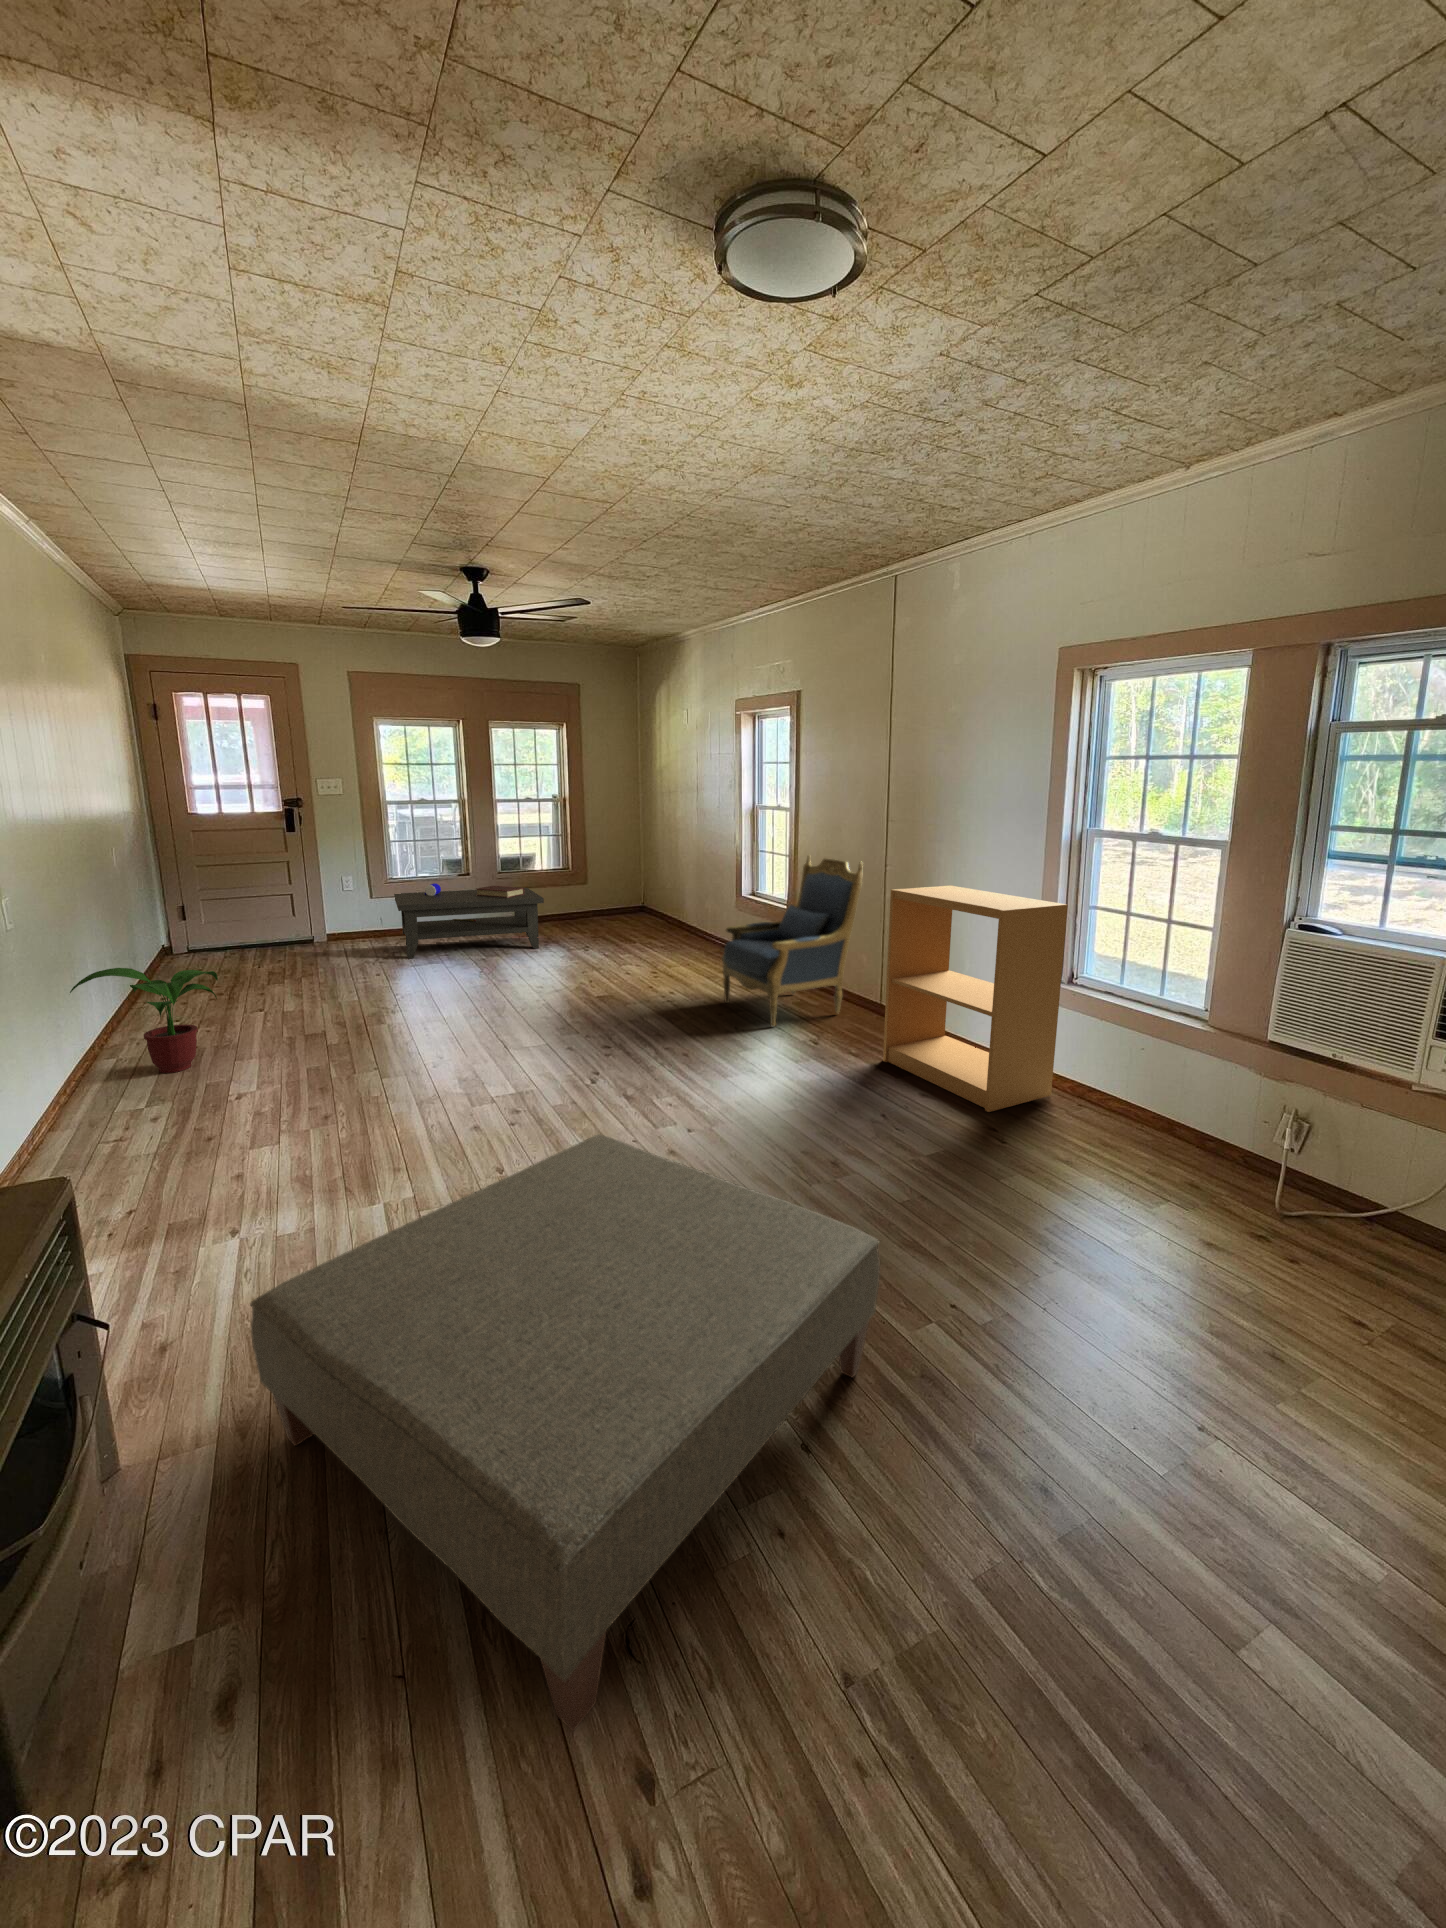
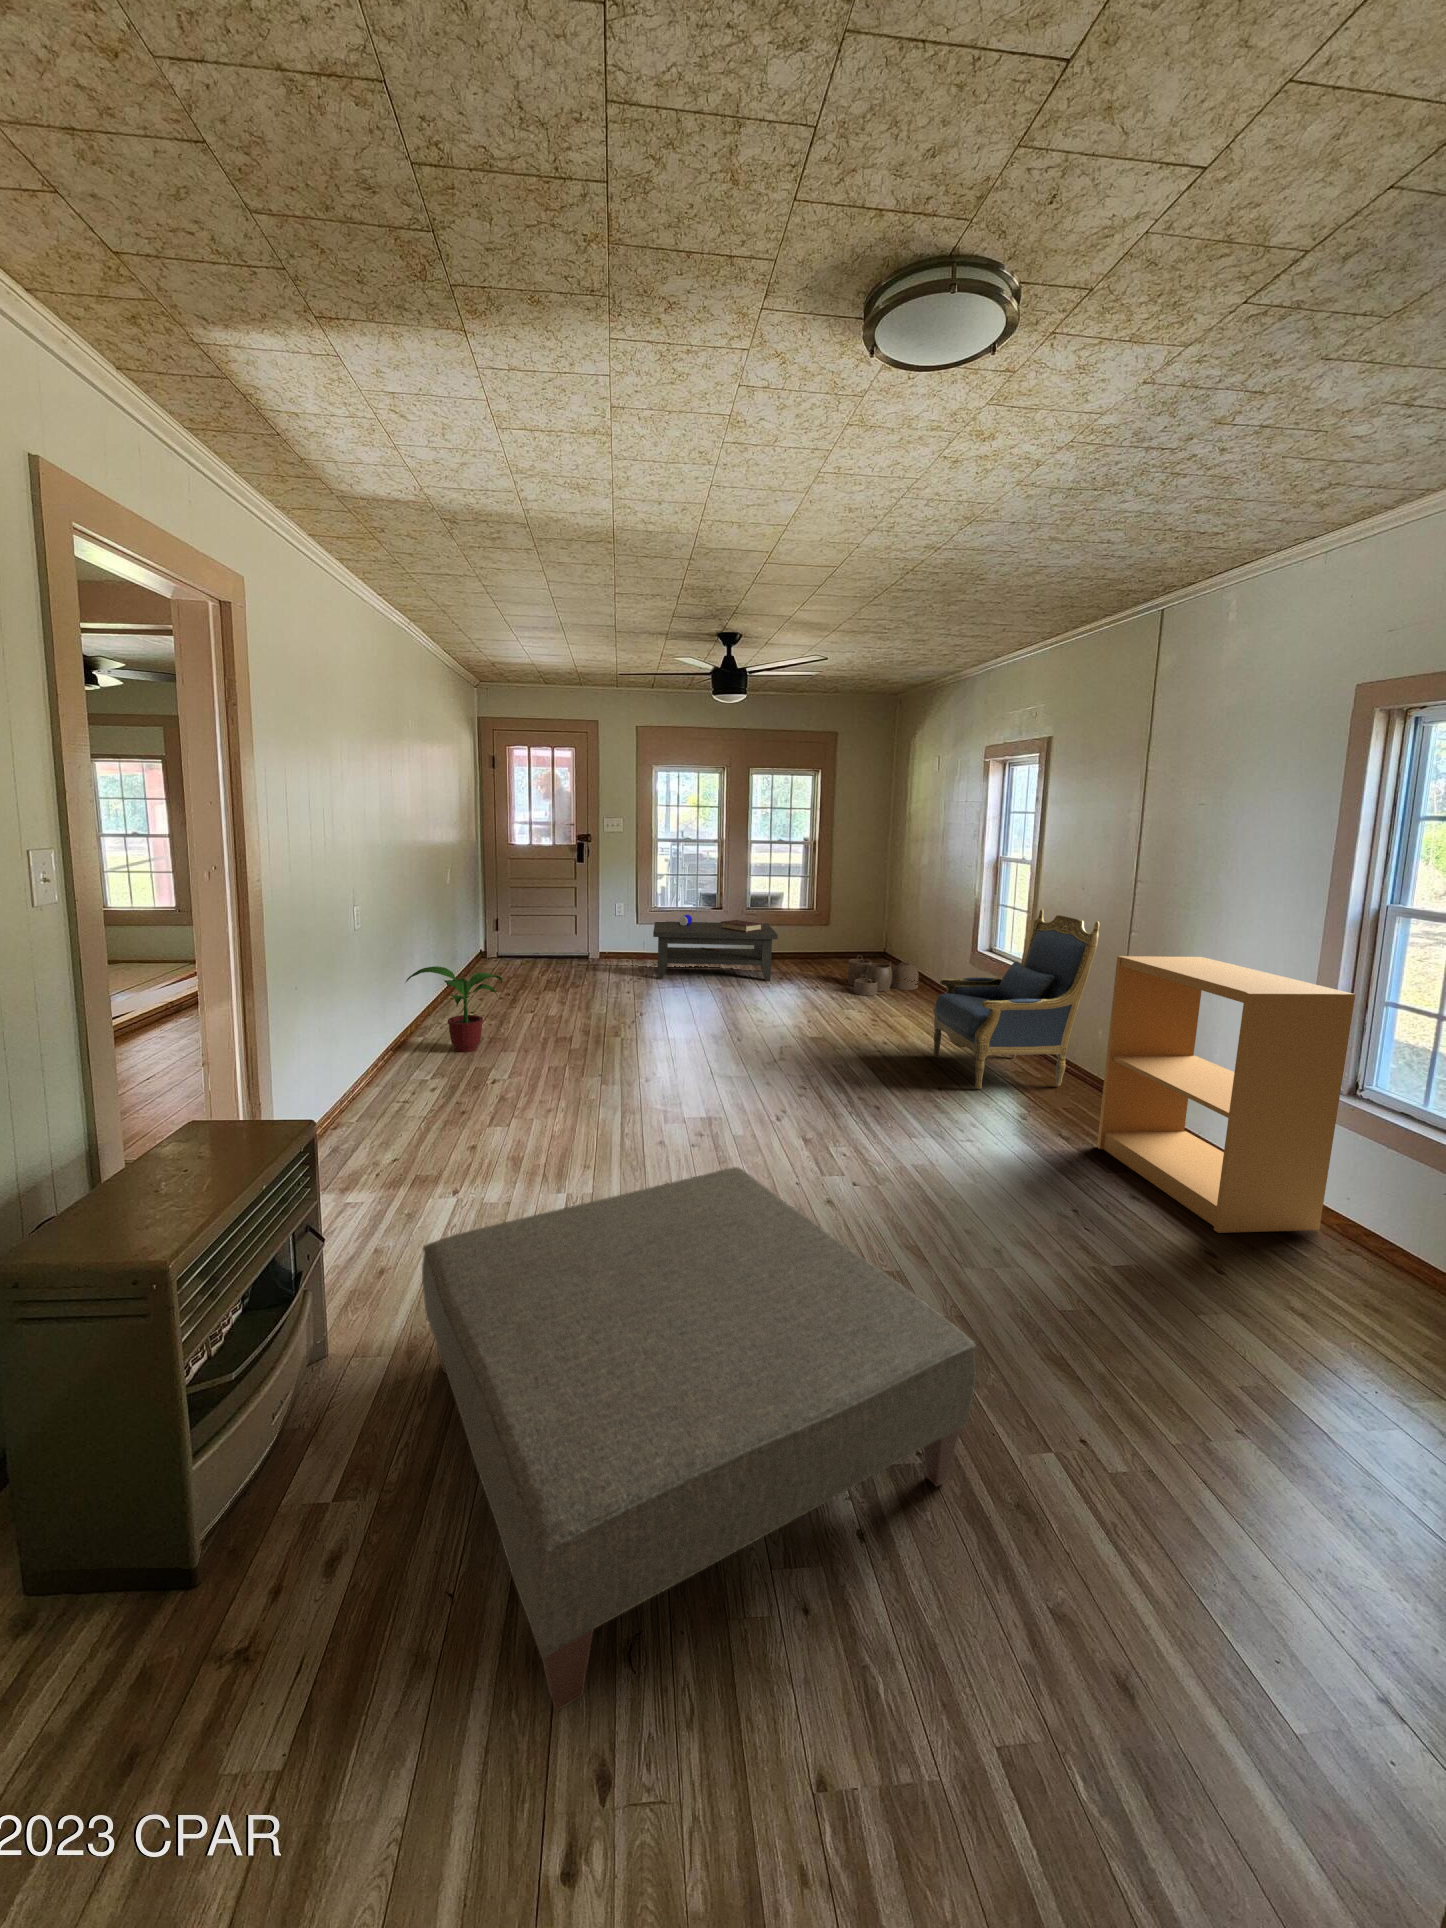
woven basket: none [619,913,689,953] -> present [848,955,919,996]

